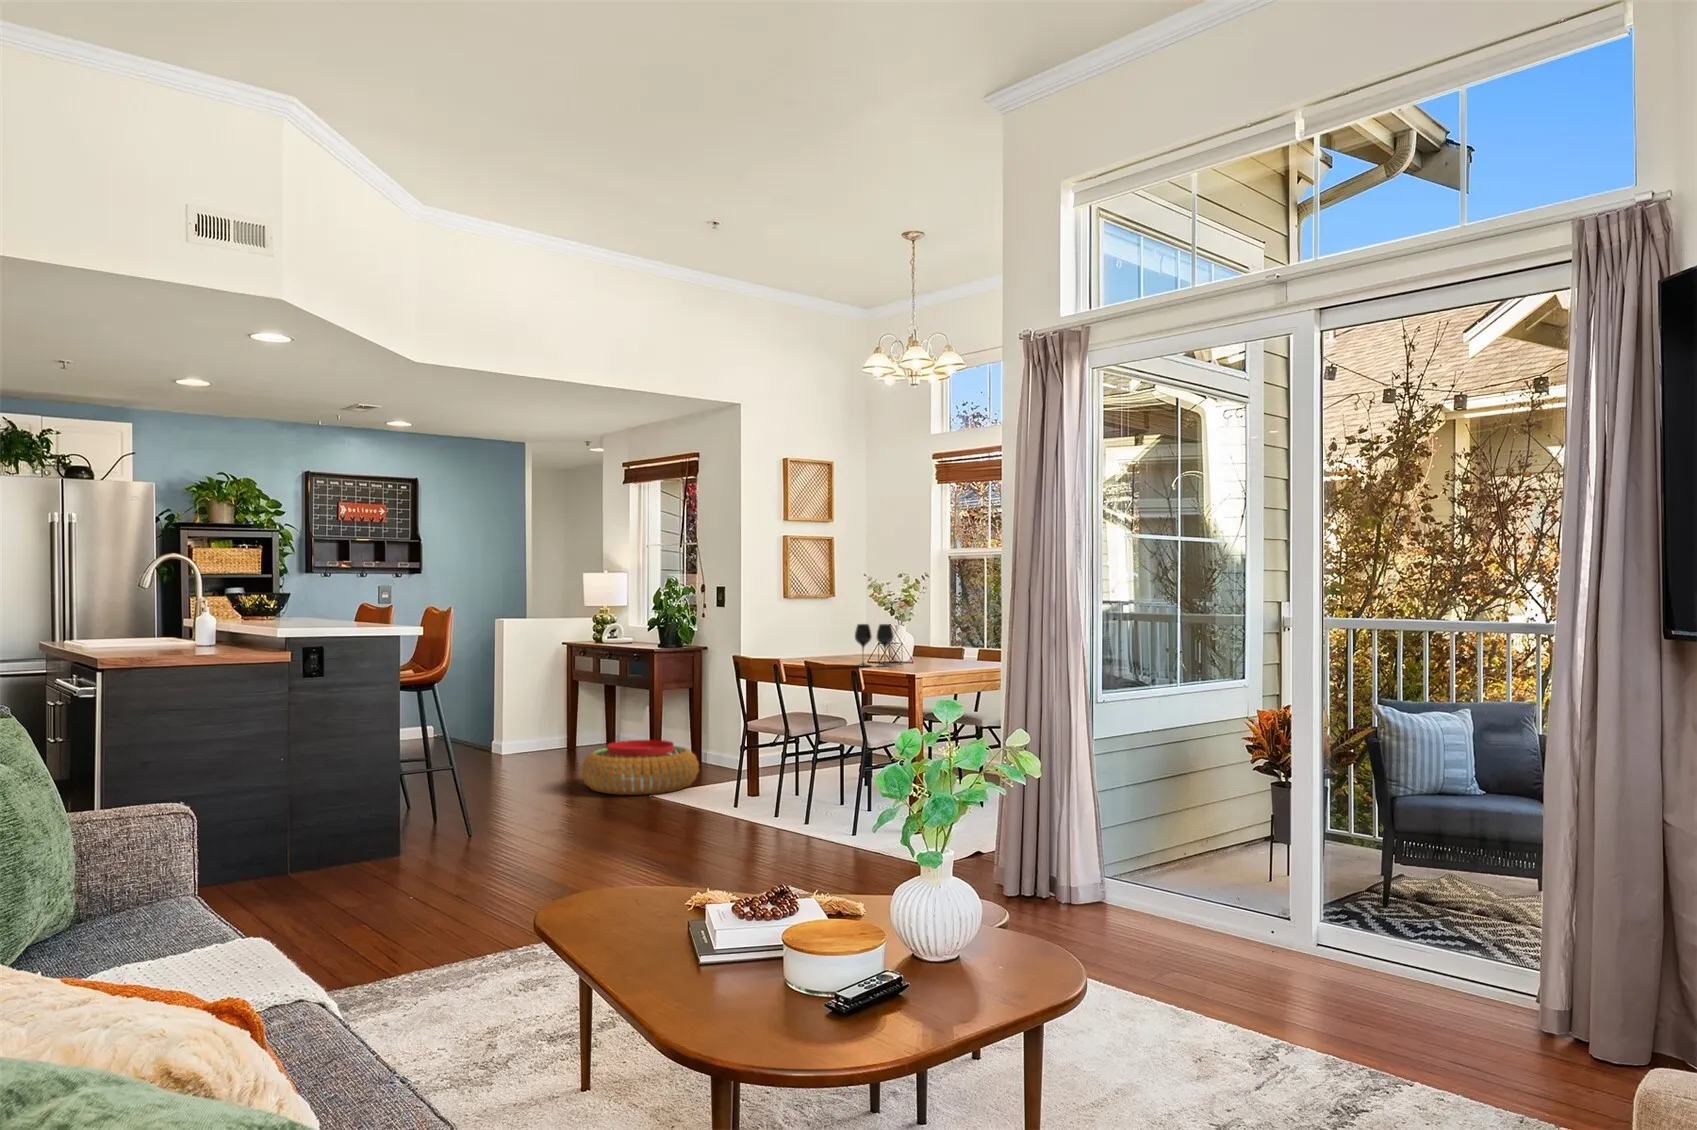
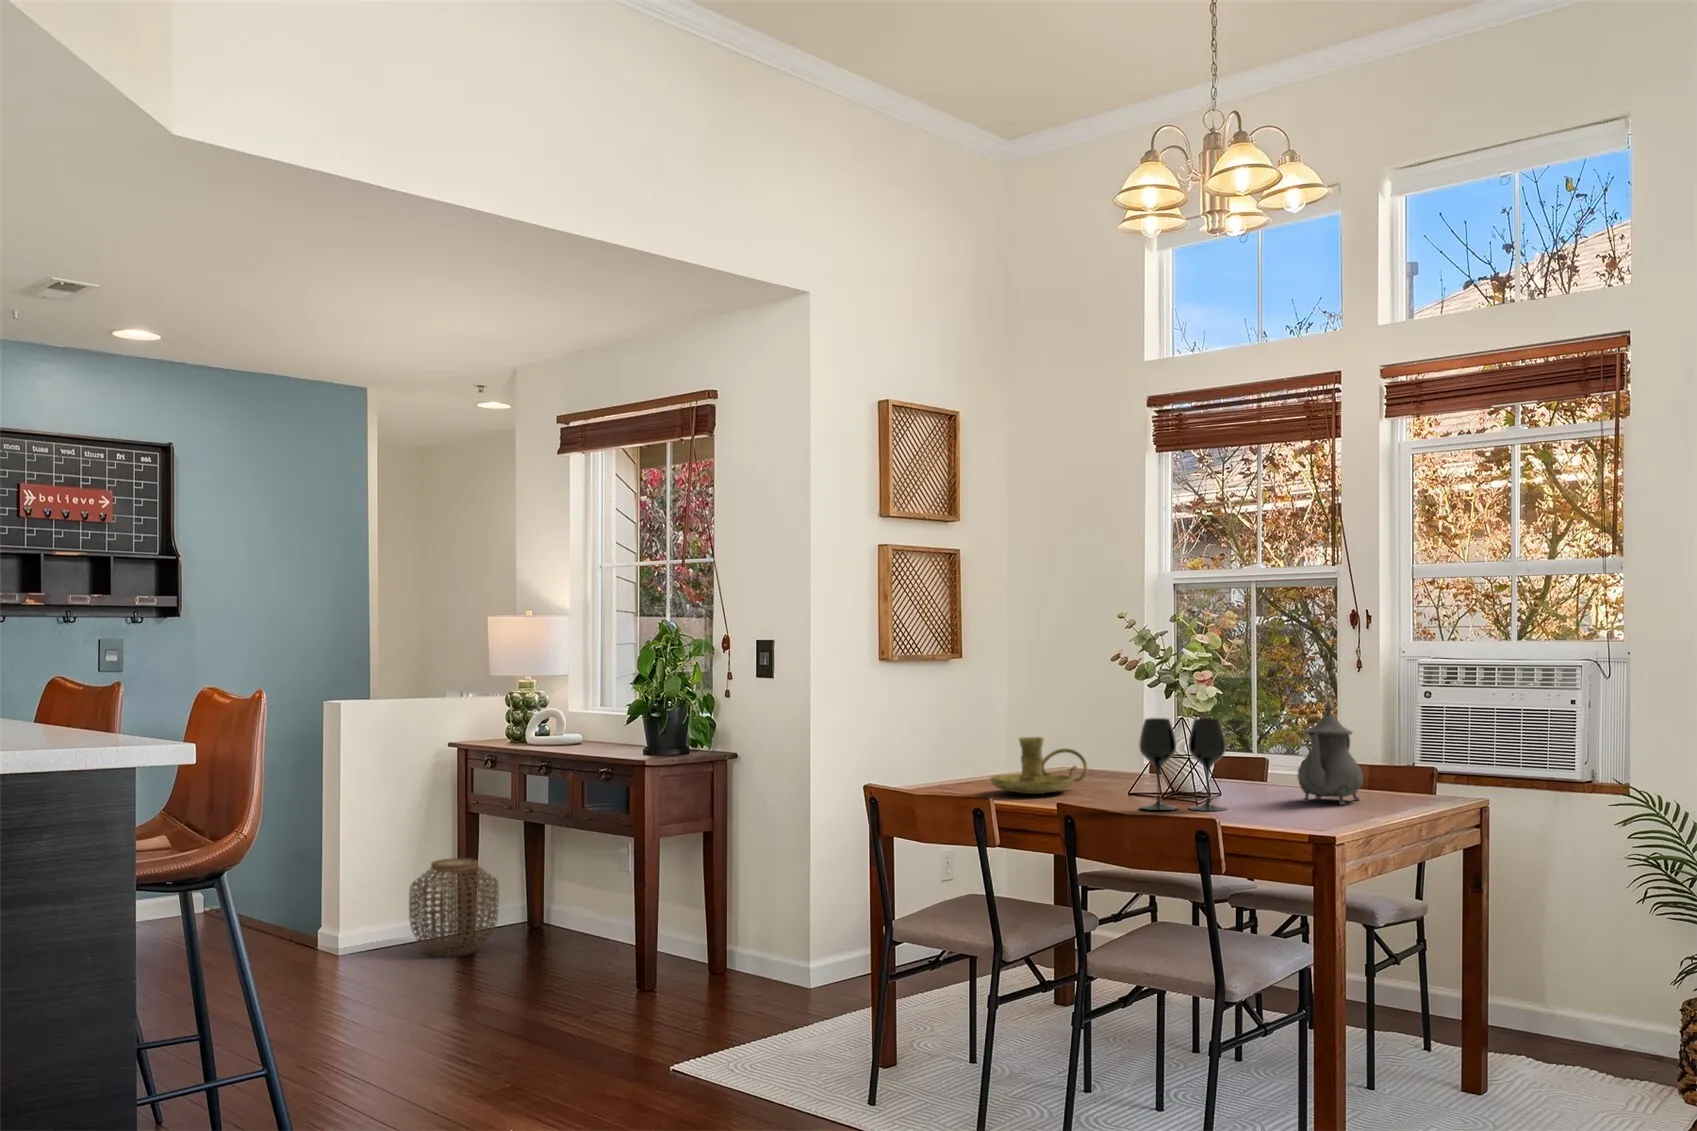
teapot: none [930,616,960,665] -> present [1298,702,1363,805]
candle holder: none [801,635,850,662] -> present [991,737,1087,794]
woven basket: none [541,704,589,755] -> present [409,858,499,956]
pouf: present [581,740,699,795] -> none [519,945,756,1074]

